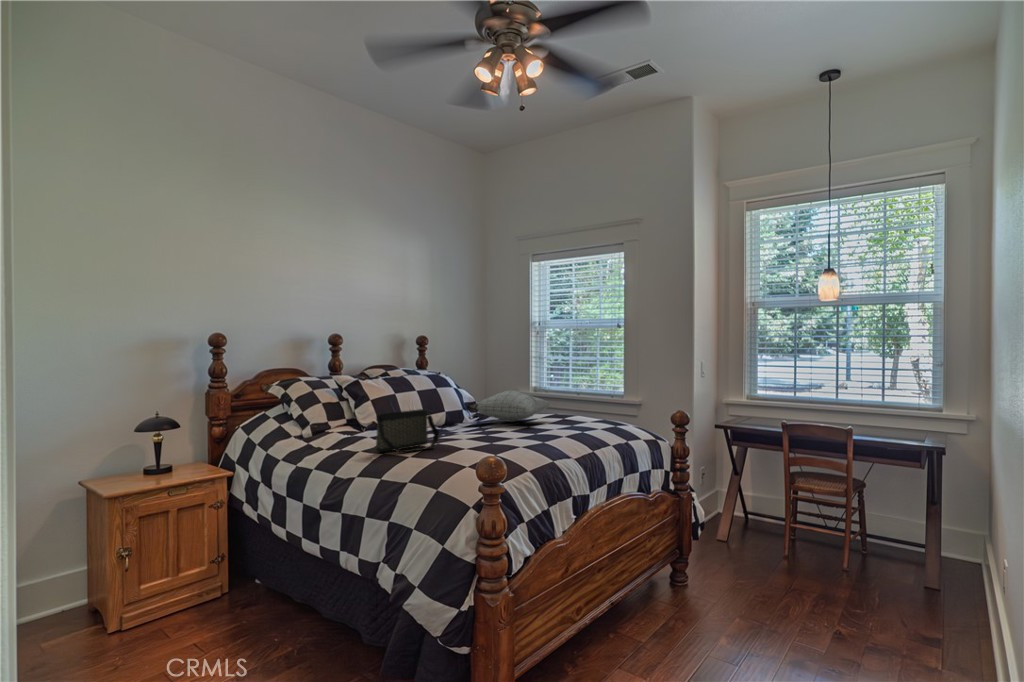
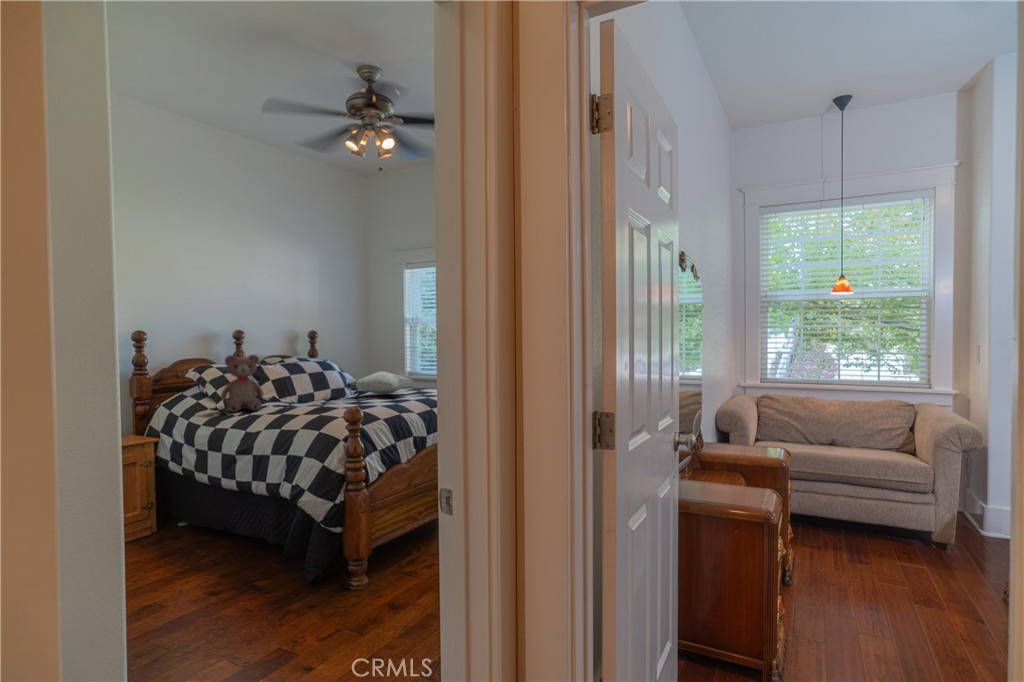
teddy bear: none [307,366,361,445] -> present [221,355,264,412]
handbag: present [376,409,439,452] -> none [275,384,323,414]

